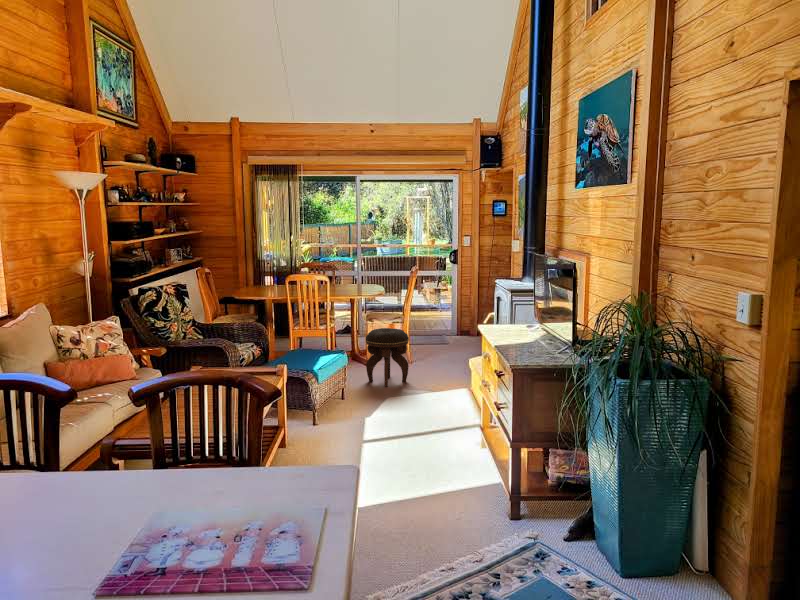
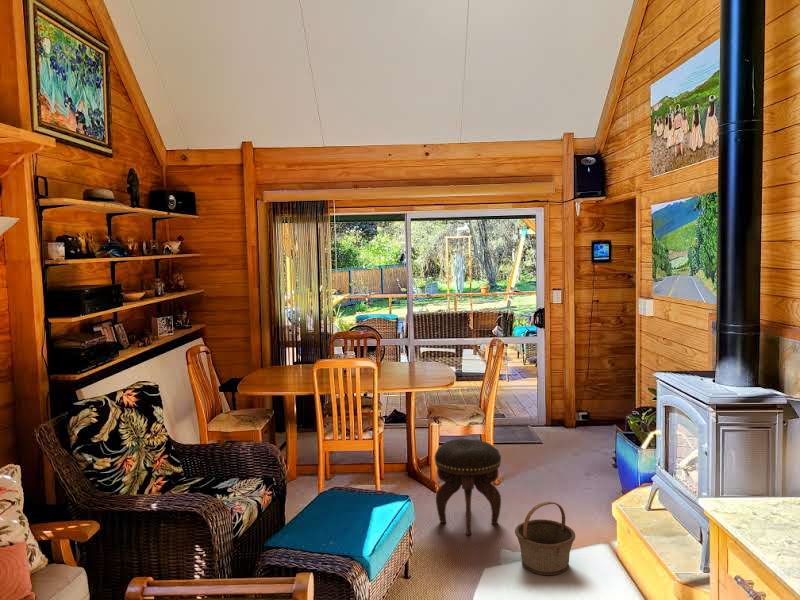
basket: none [411,359,448,401] -> present [515,502,575,575]

